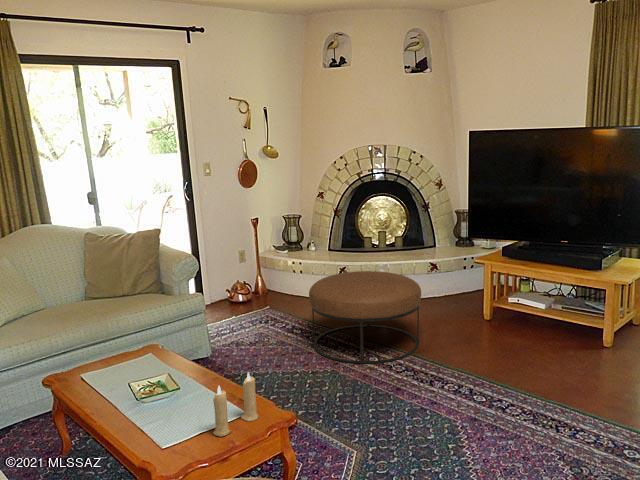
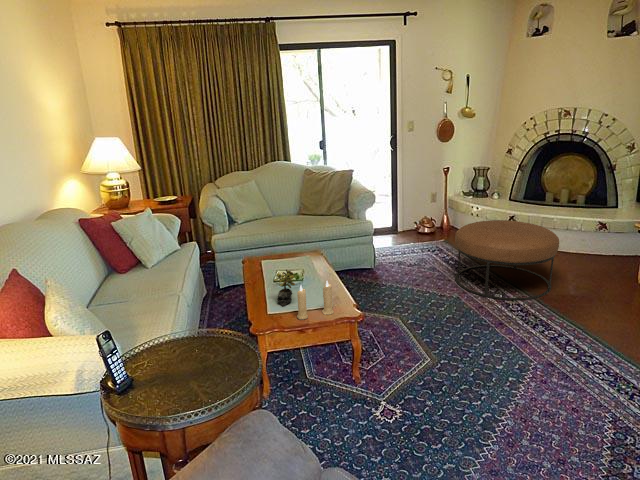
succulent plant: none [158,370,194,426] -> present [274,270,295,306]

